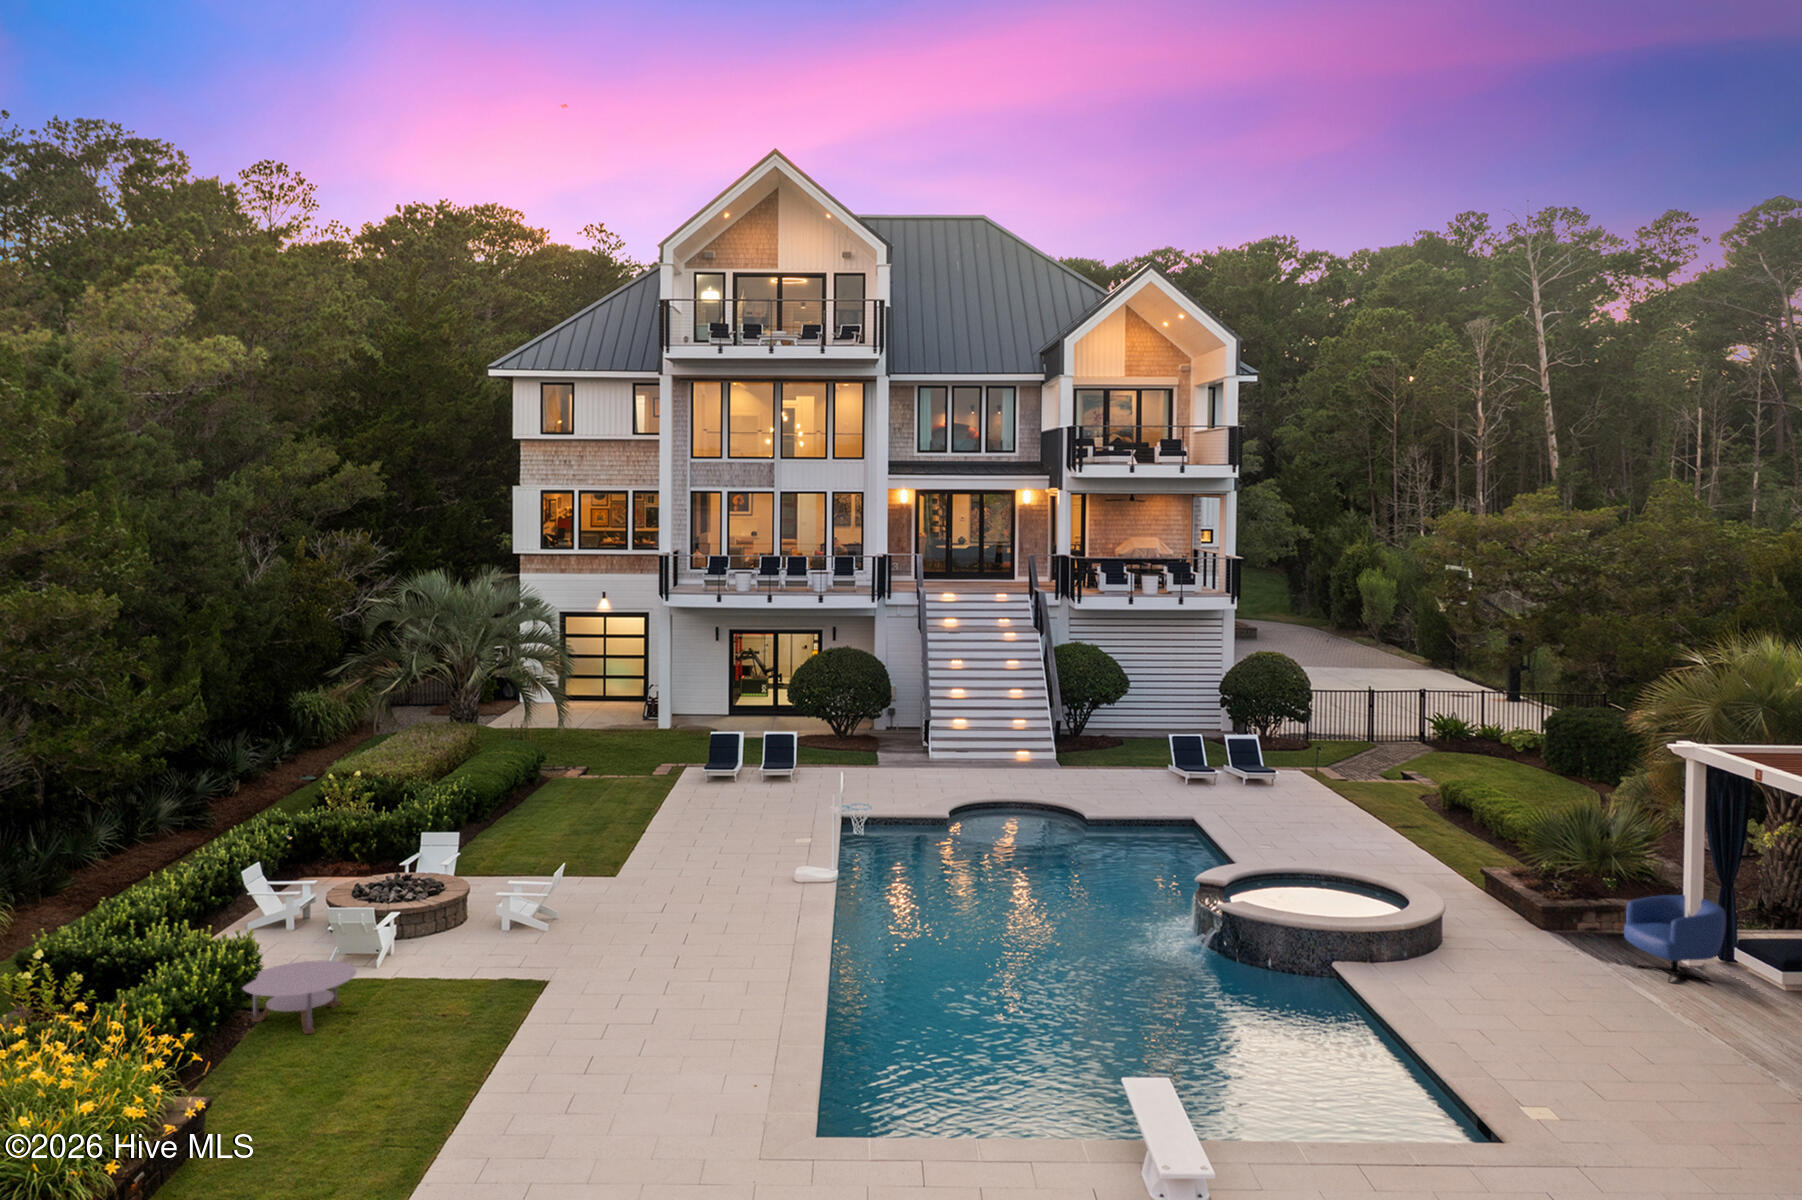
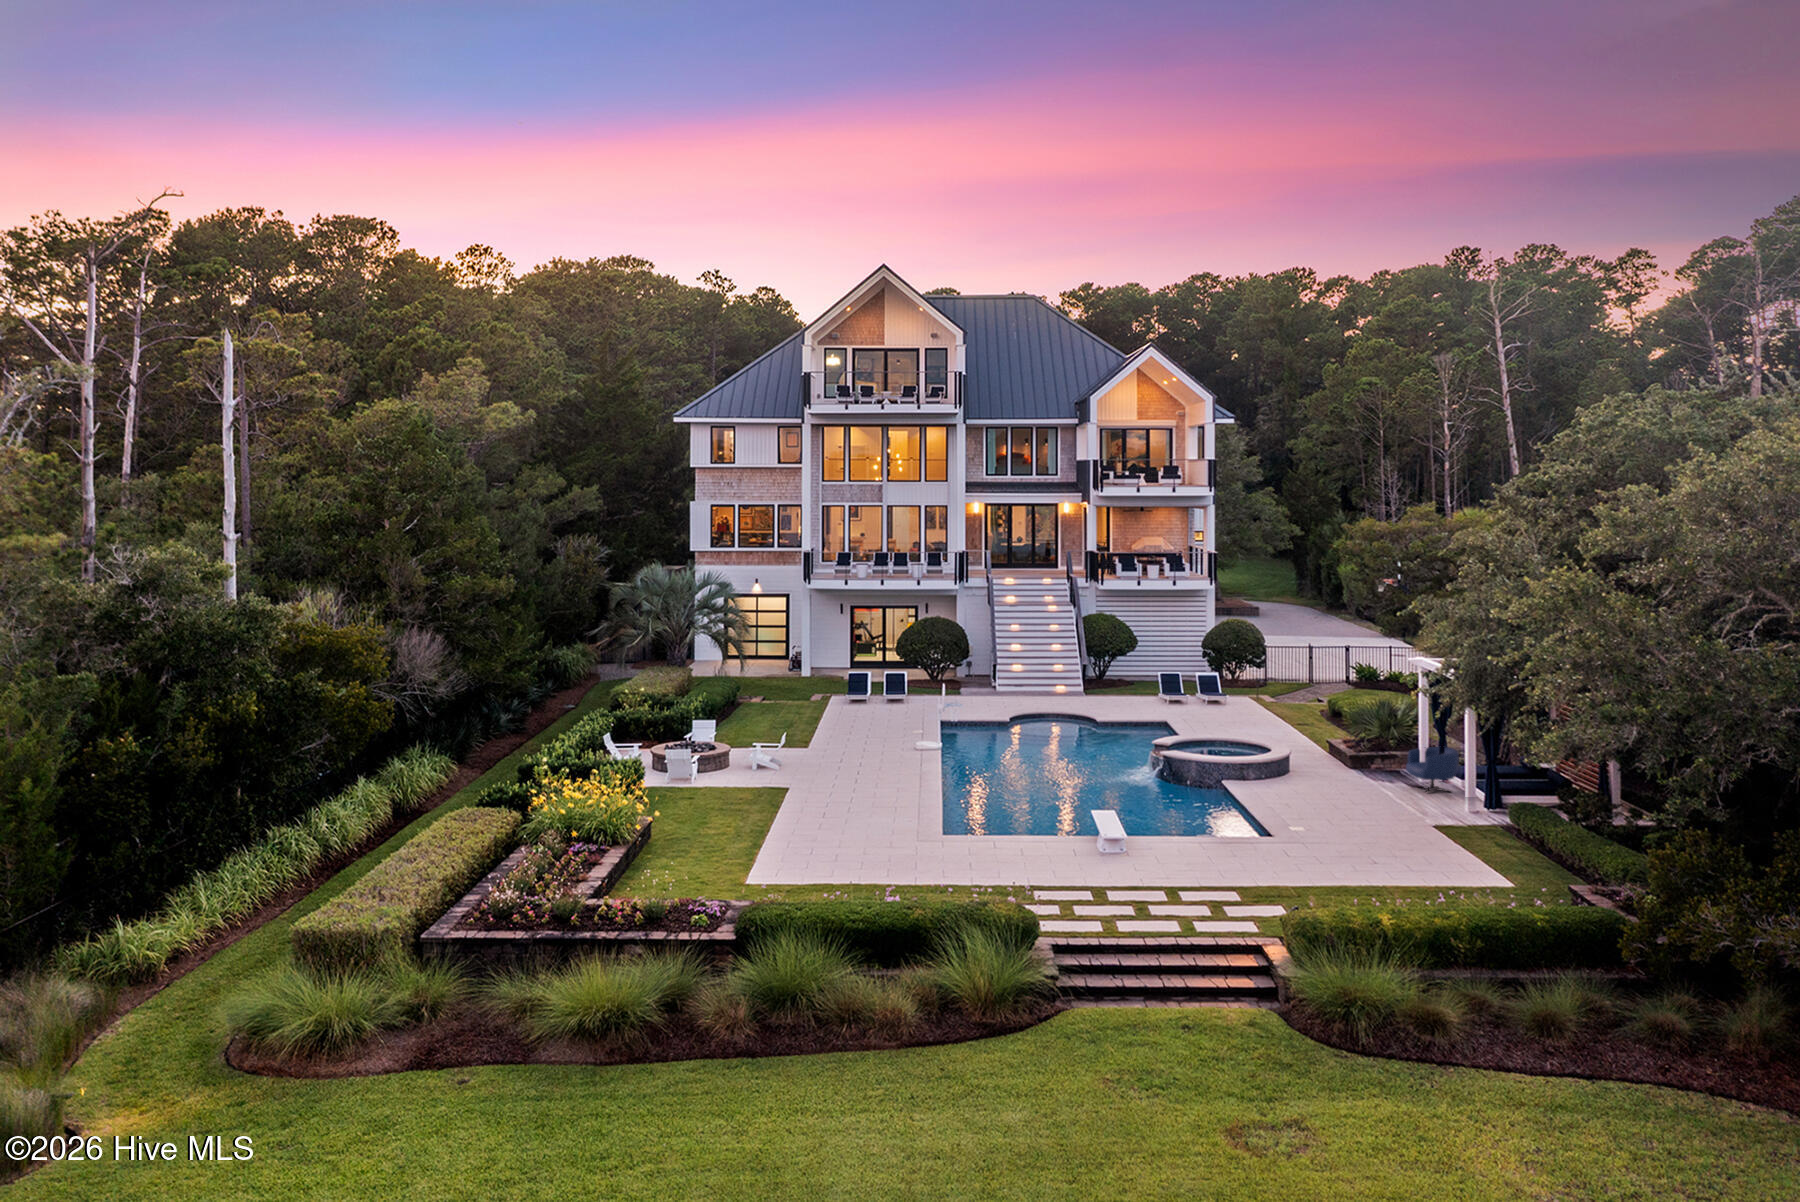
round table: present [243,960,356,1034] -> none [648,770,704,802]

